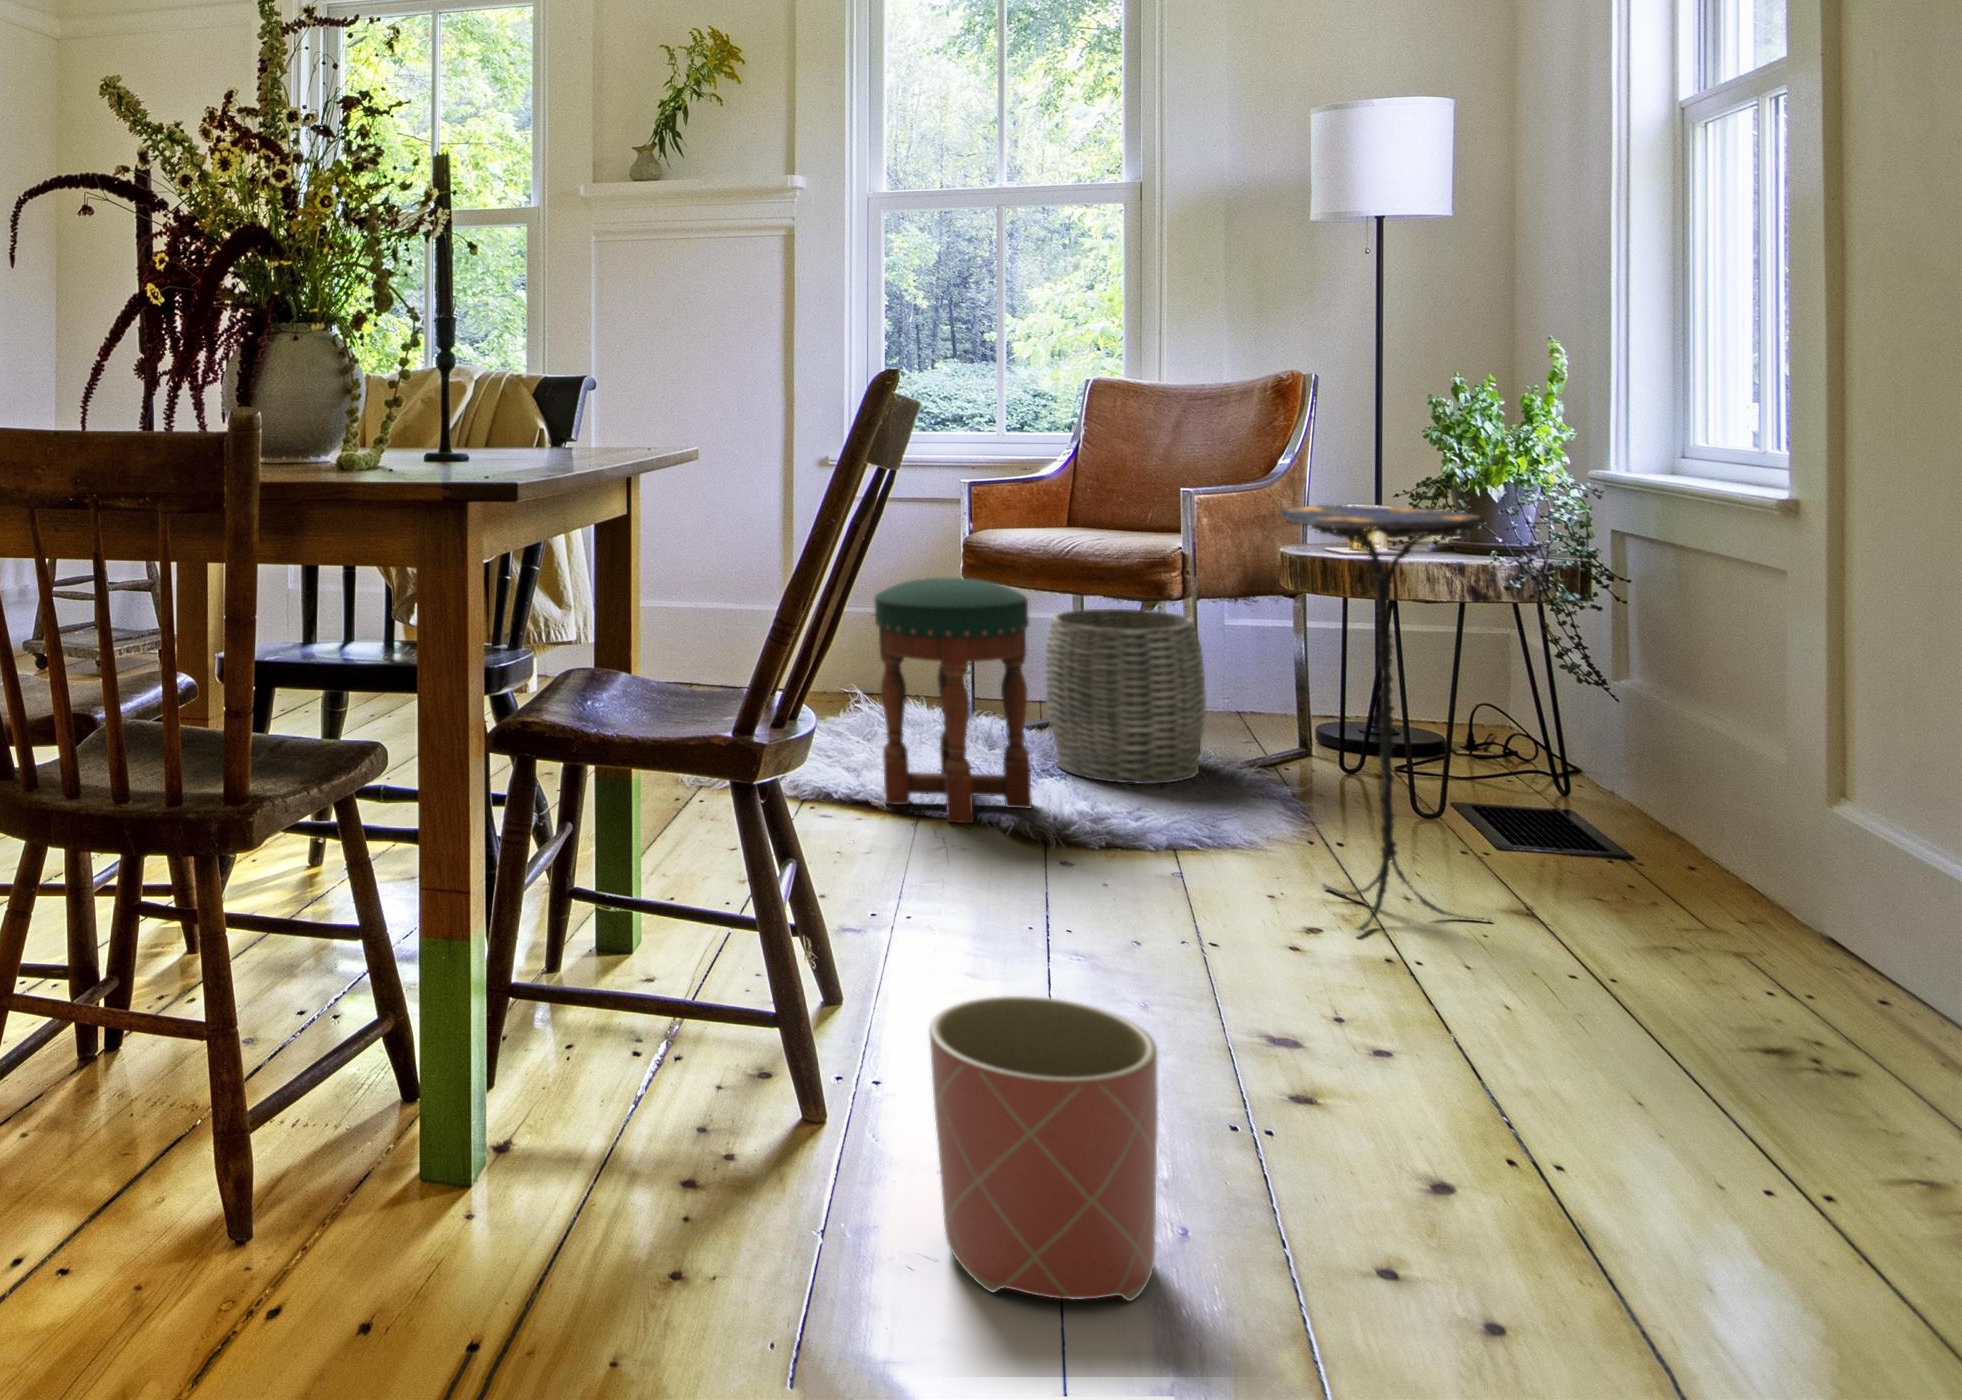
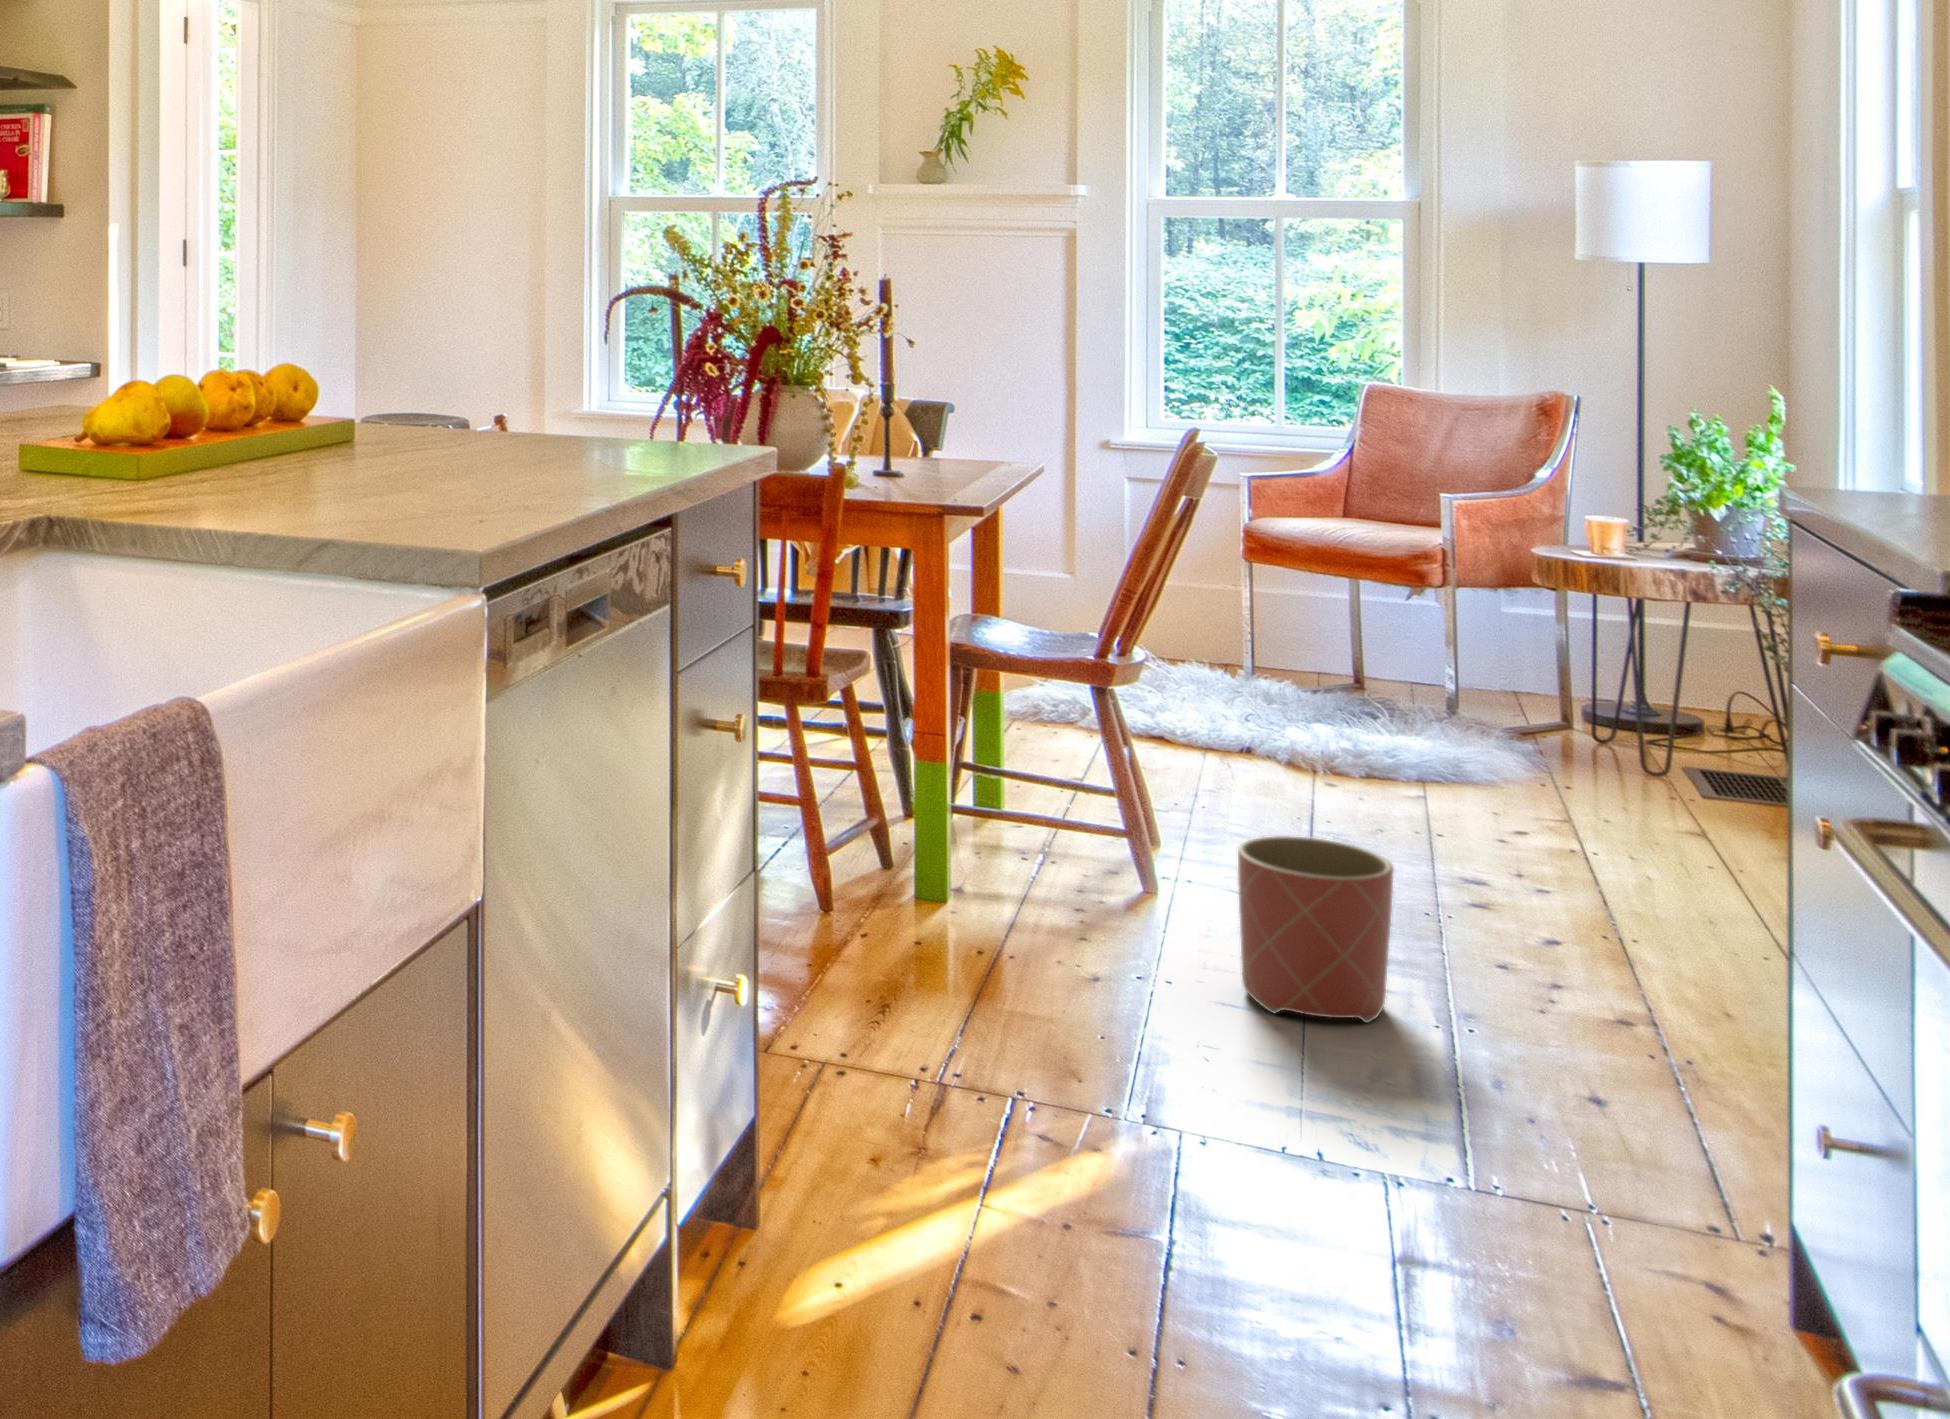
side table: present [1279,505,1491,931] -> none [1520,514,1687,844]
stool: present [874,578,1032,823] -> none [1178,558,1309,756]
woven basket: present [1045,609,1206,784] -> none [1320,591,1459,737]

